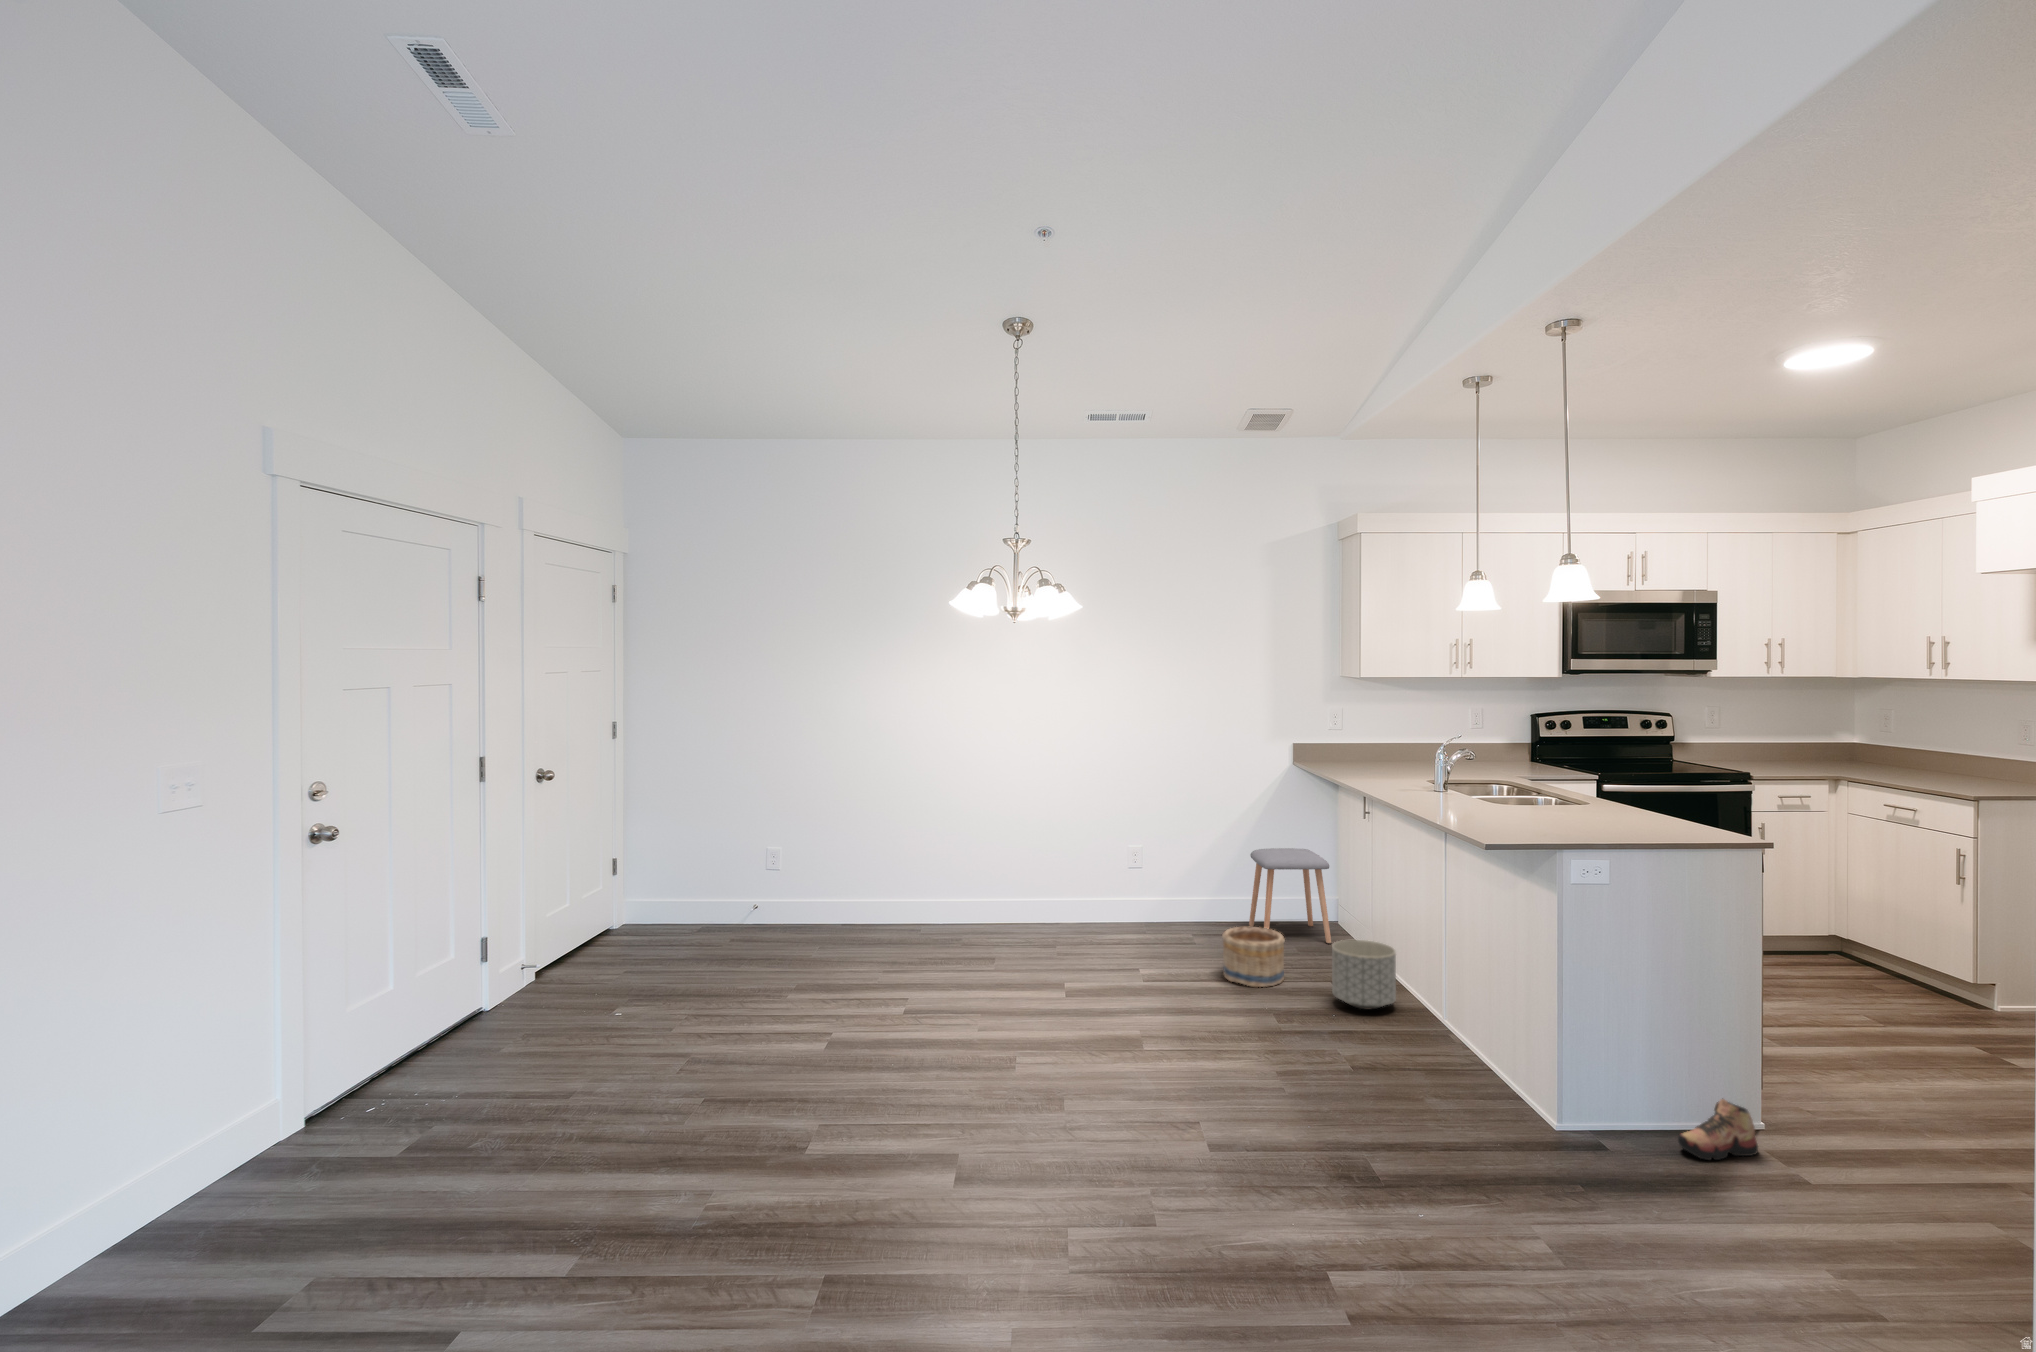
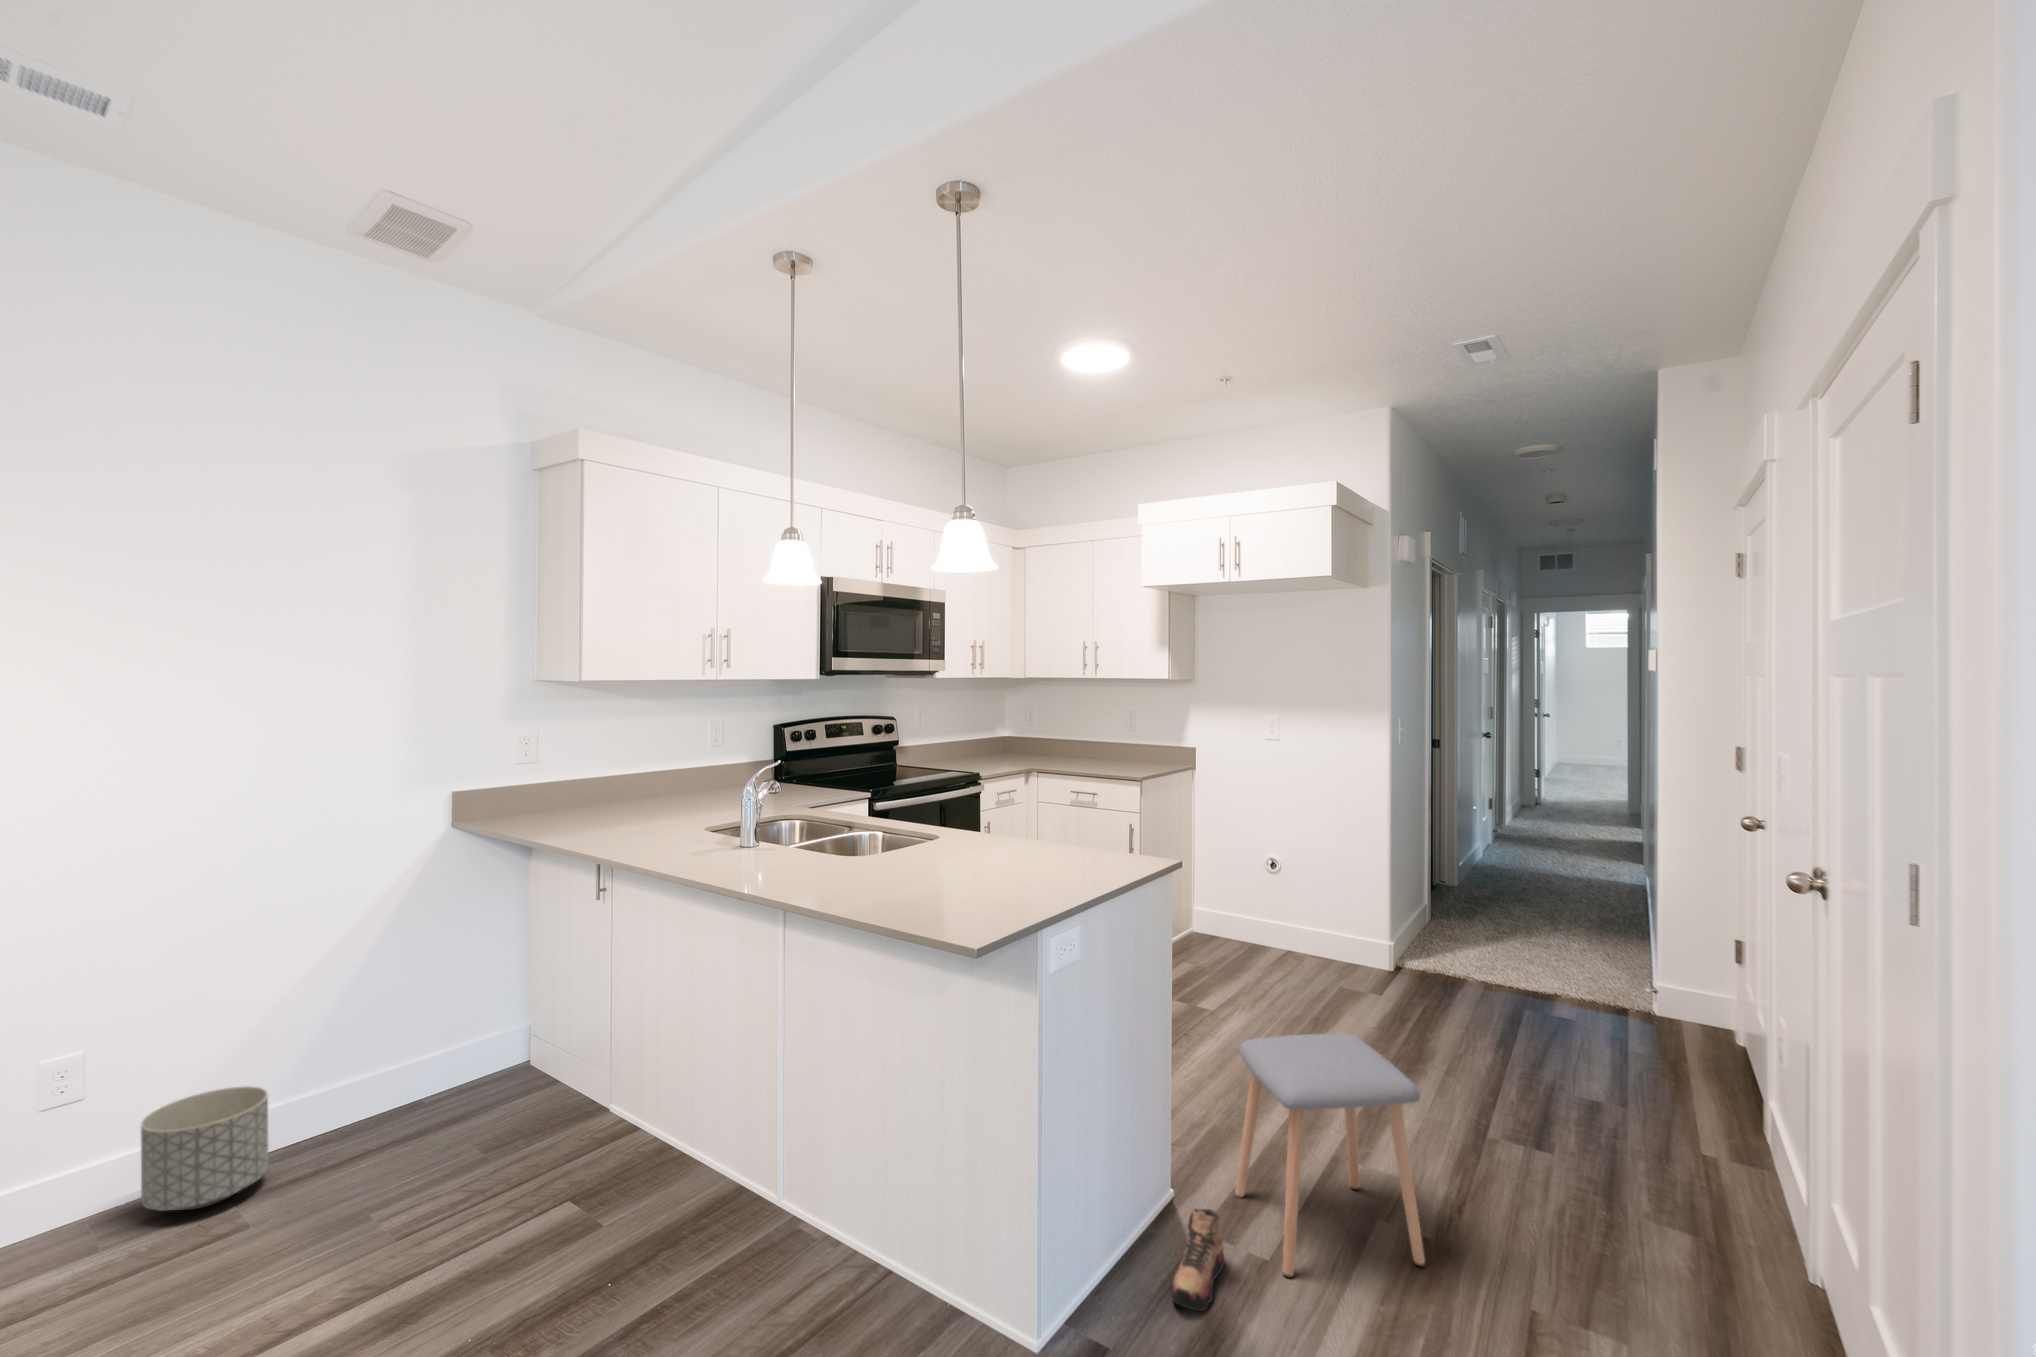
stool: present [1249,848,1331,944] -> present [1235,1034,1425,1278]
basket: present [1222,927,1285,987] -> none [347,1143,488,1291]
planter: present [1332,940,1396,1010] -> present [141,1086,269,1211]

